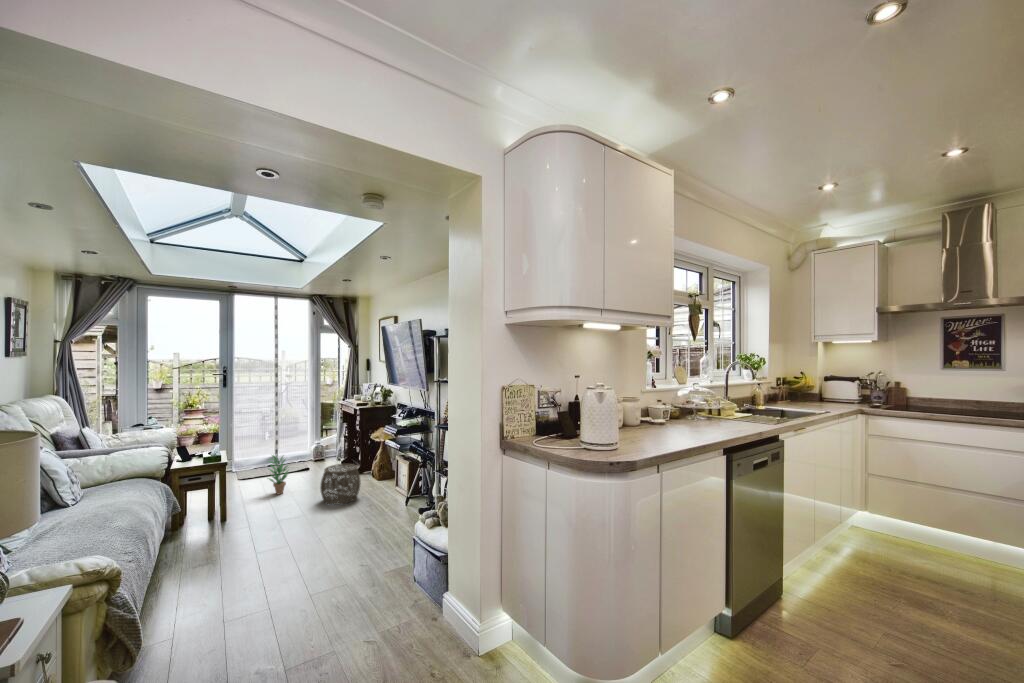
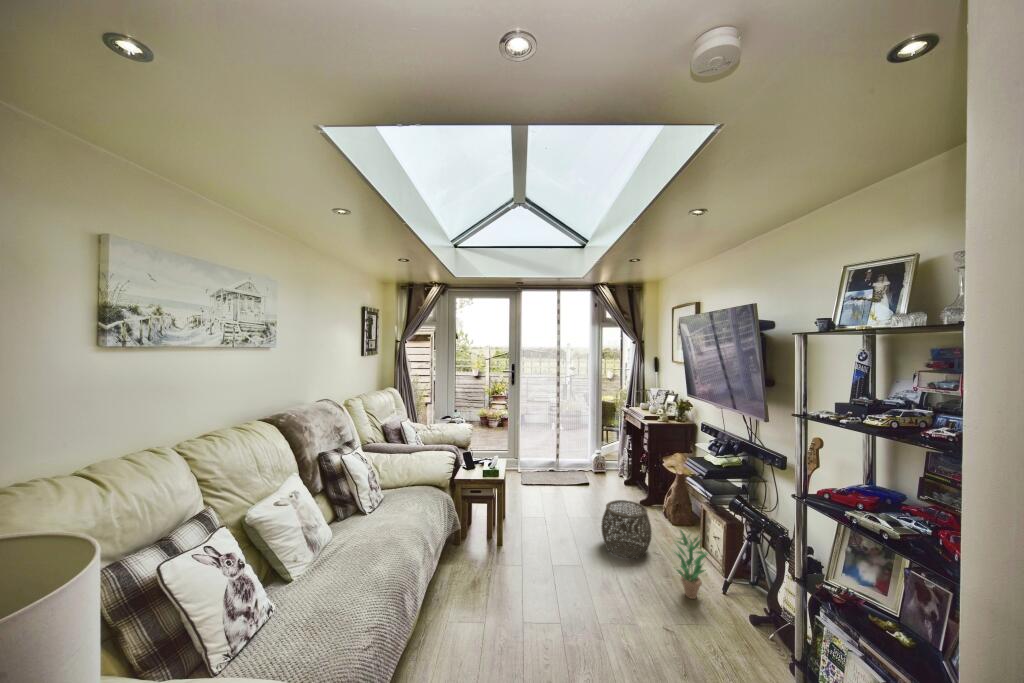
potted plant: present [269,455,288,494] -> present [674,530,707,599]

